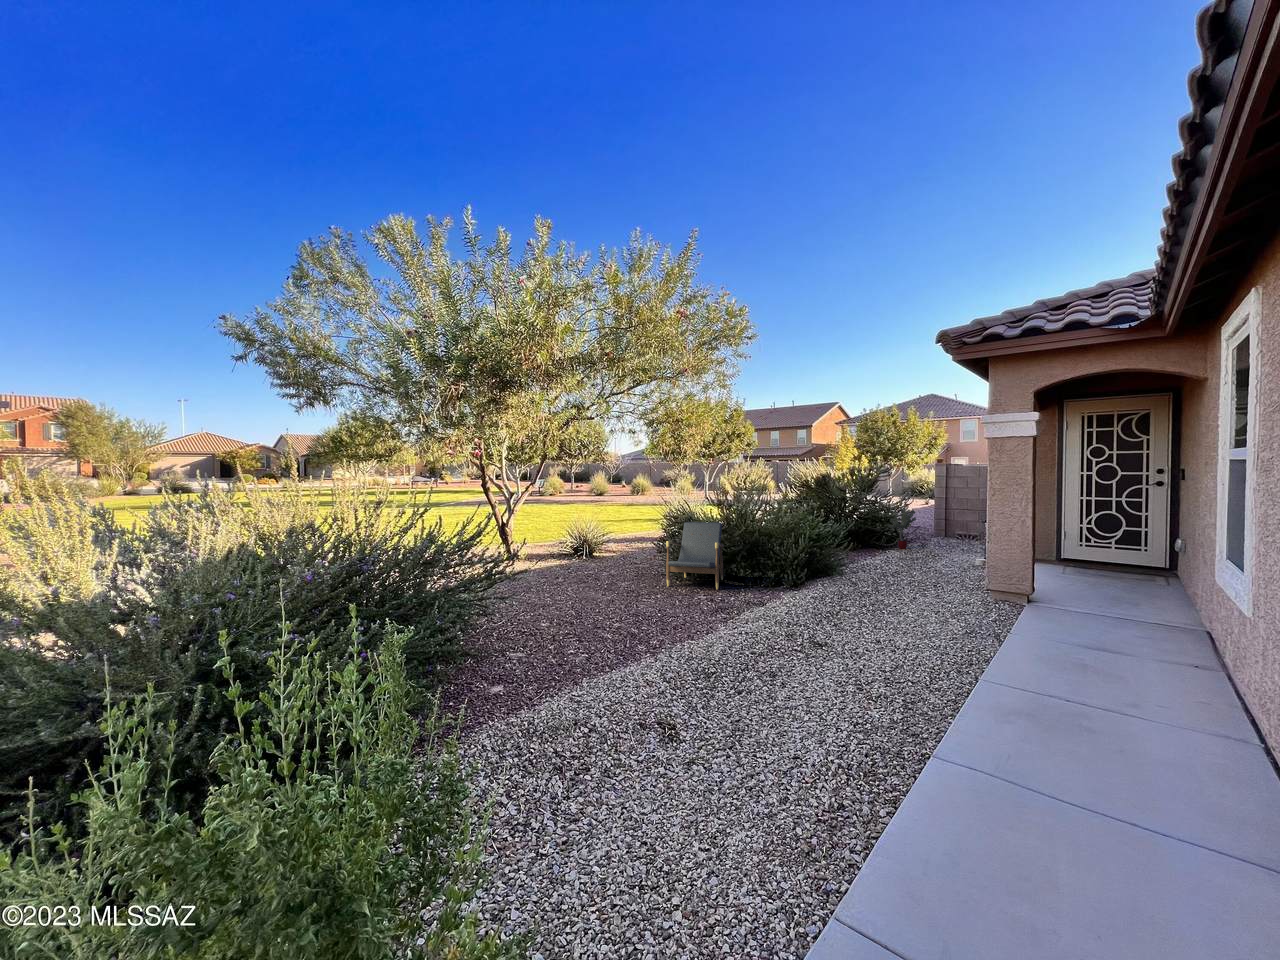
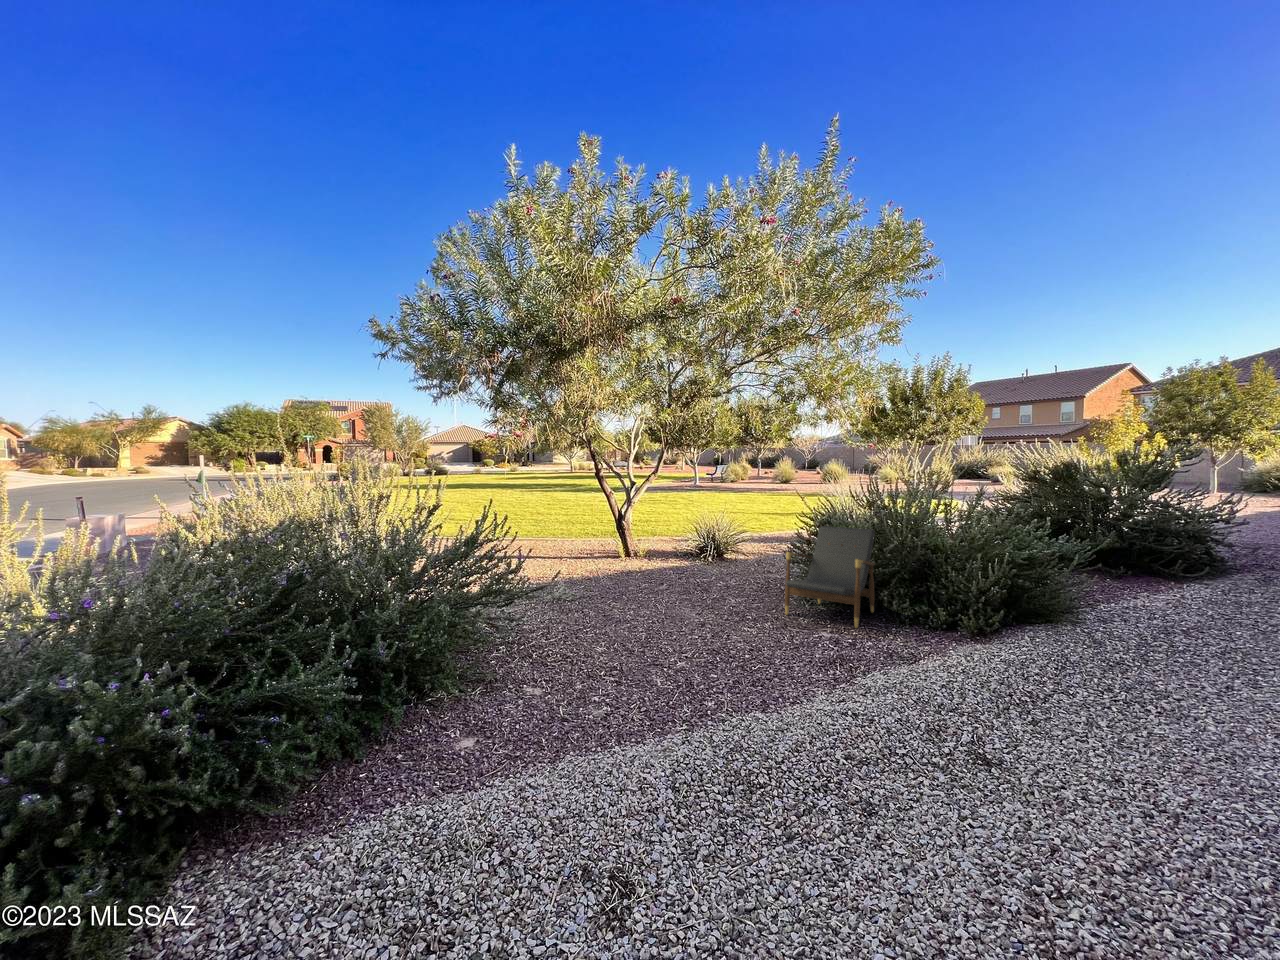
potted tree: present [888,506,916,549] -> none [1186,515,1250,587]

